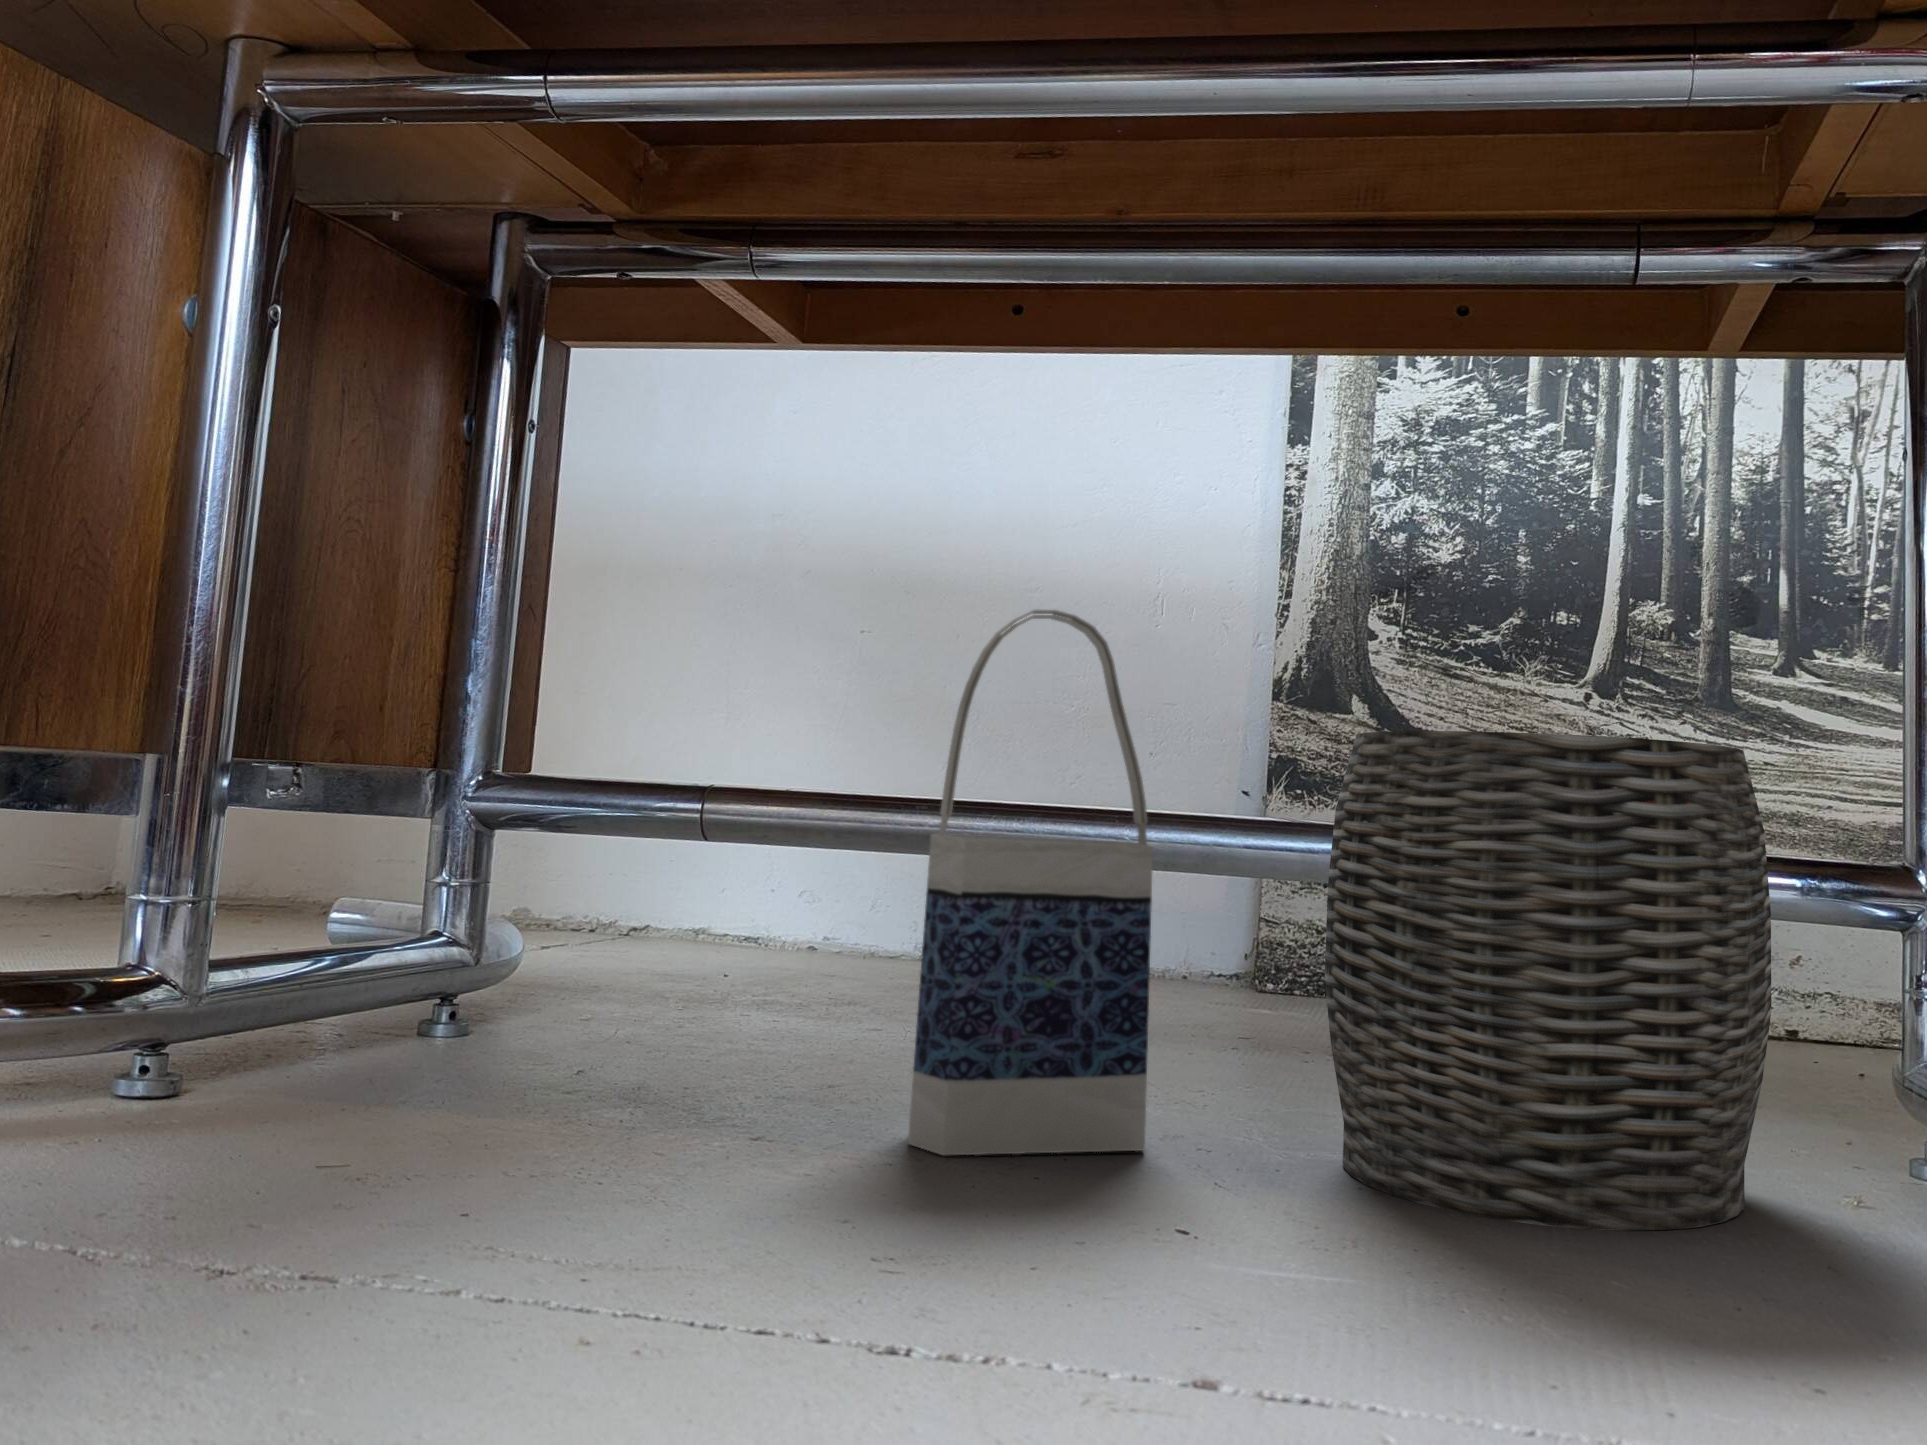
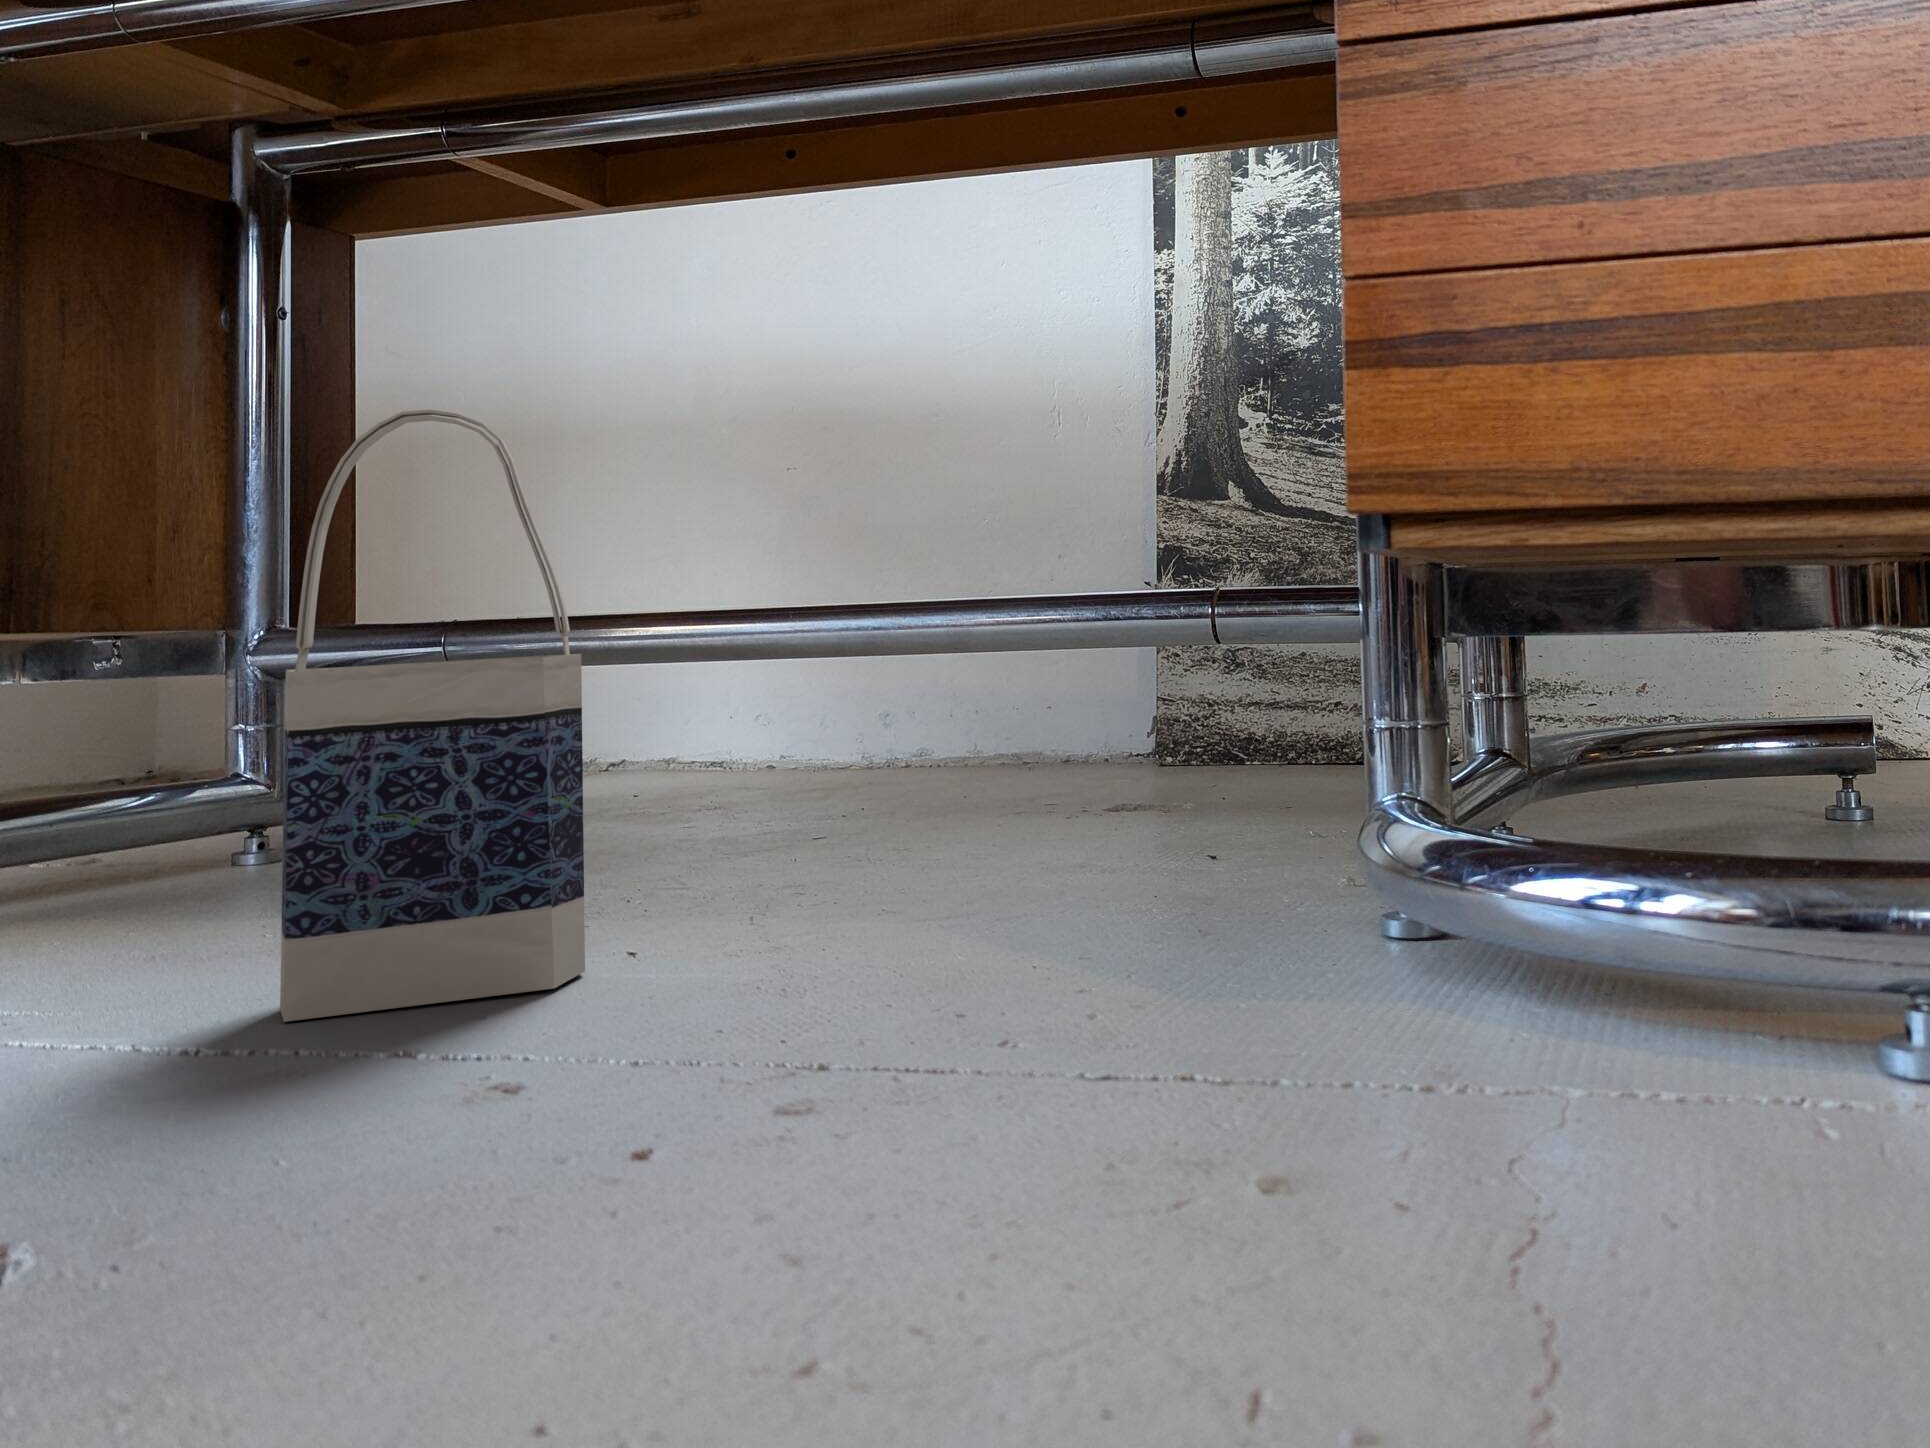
woven basket: present [1325,731,1771,1231] -> none [707,479,1206,1049]

